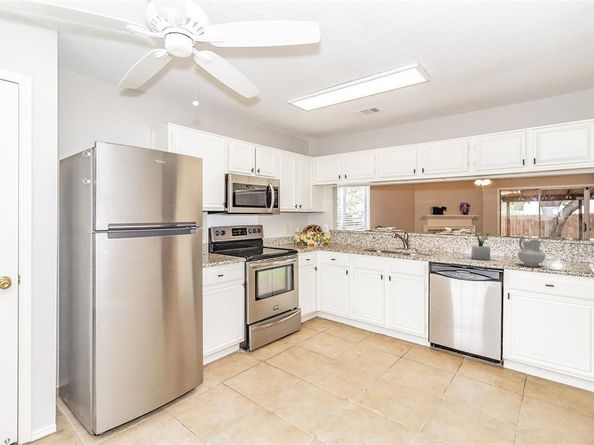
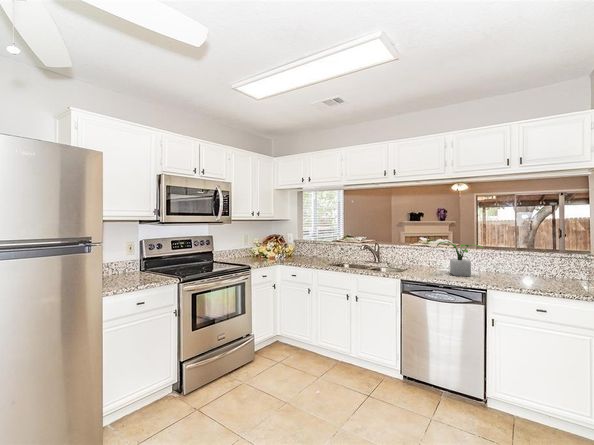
ceramic pitcher: present [518,237,545,267] -> none [503,249,534,285]

